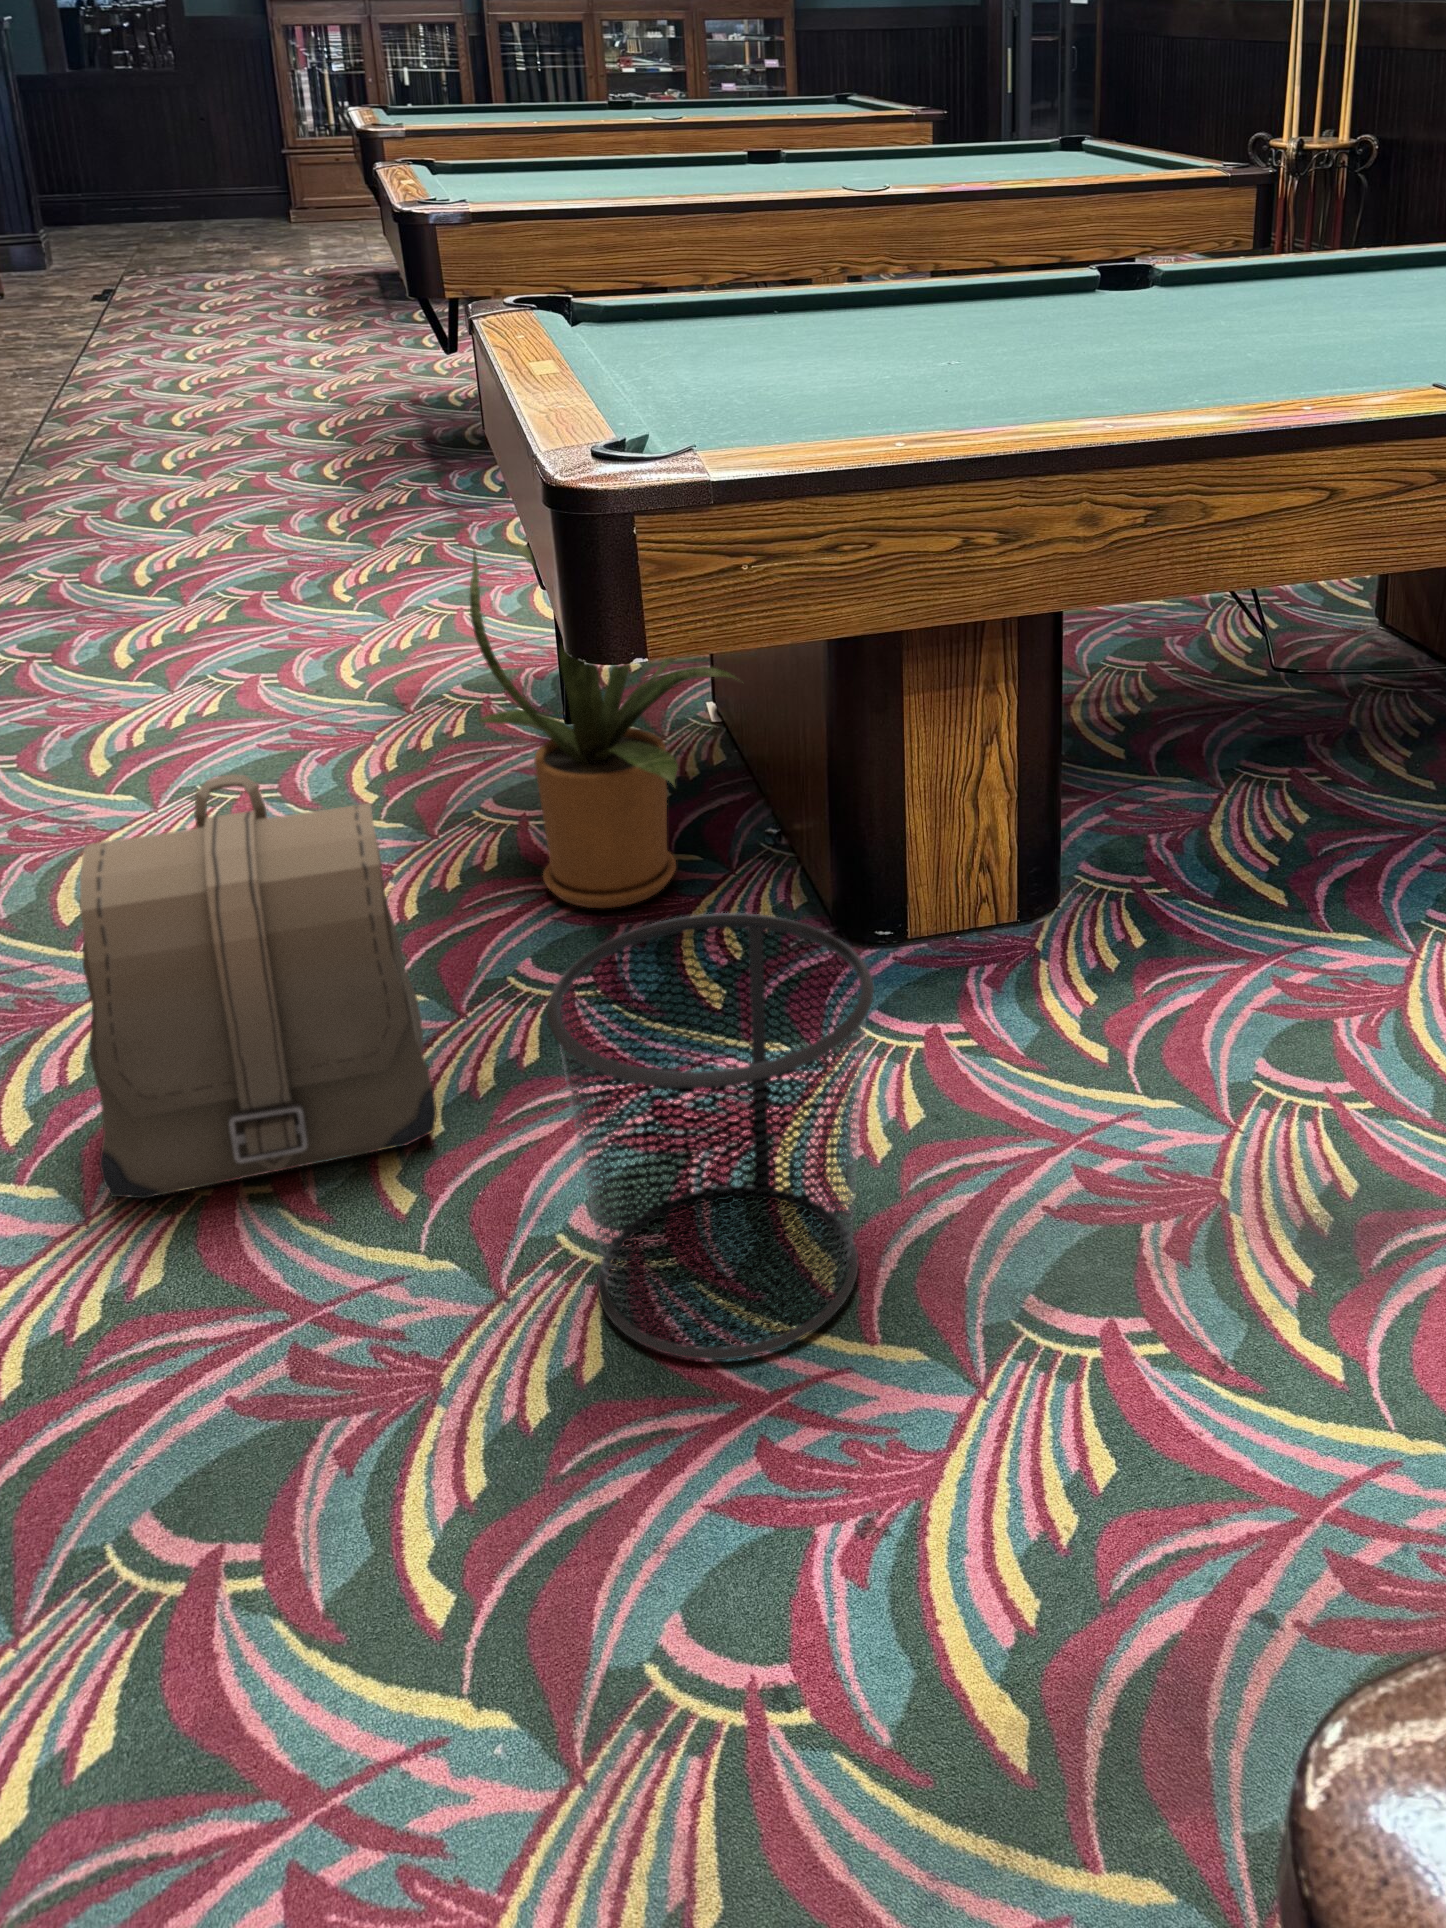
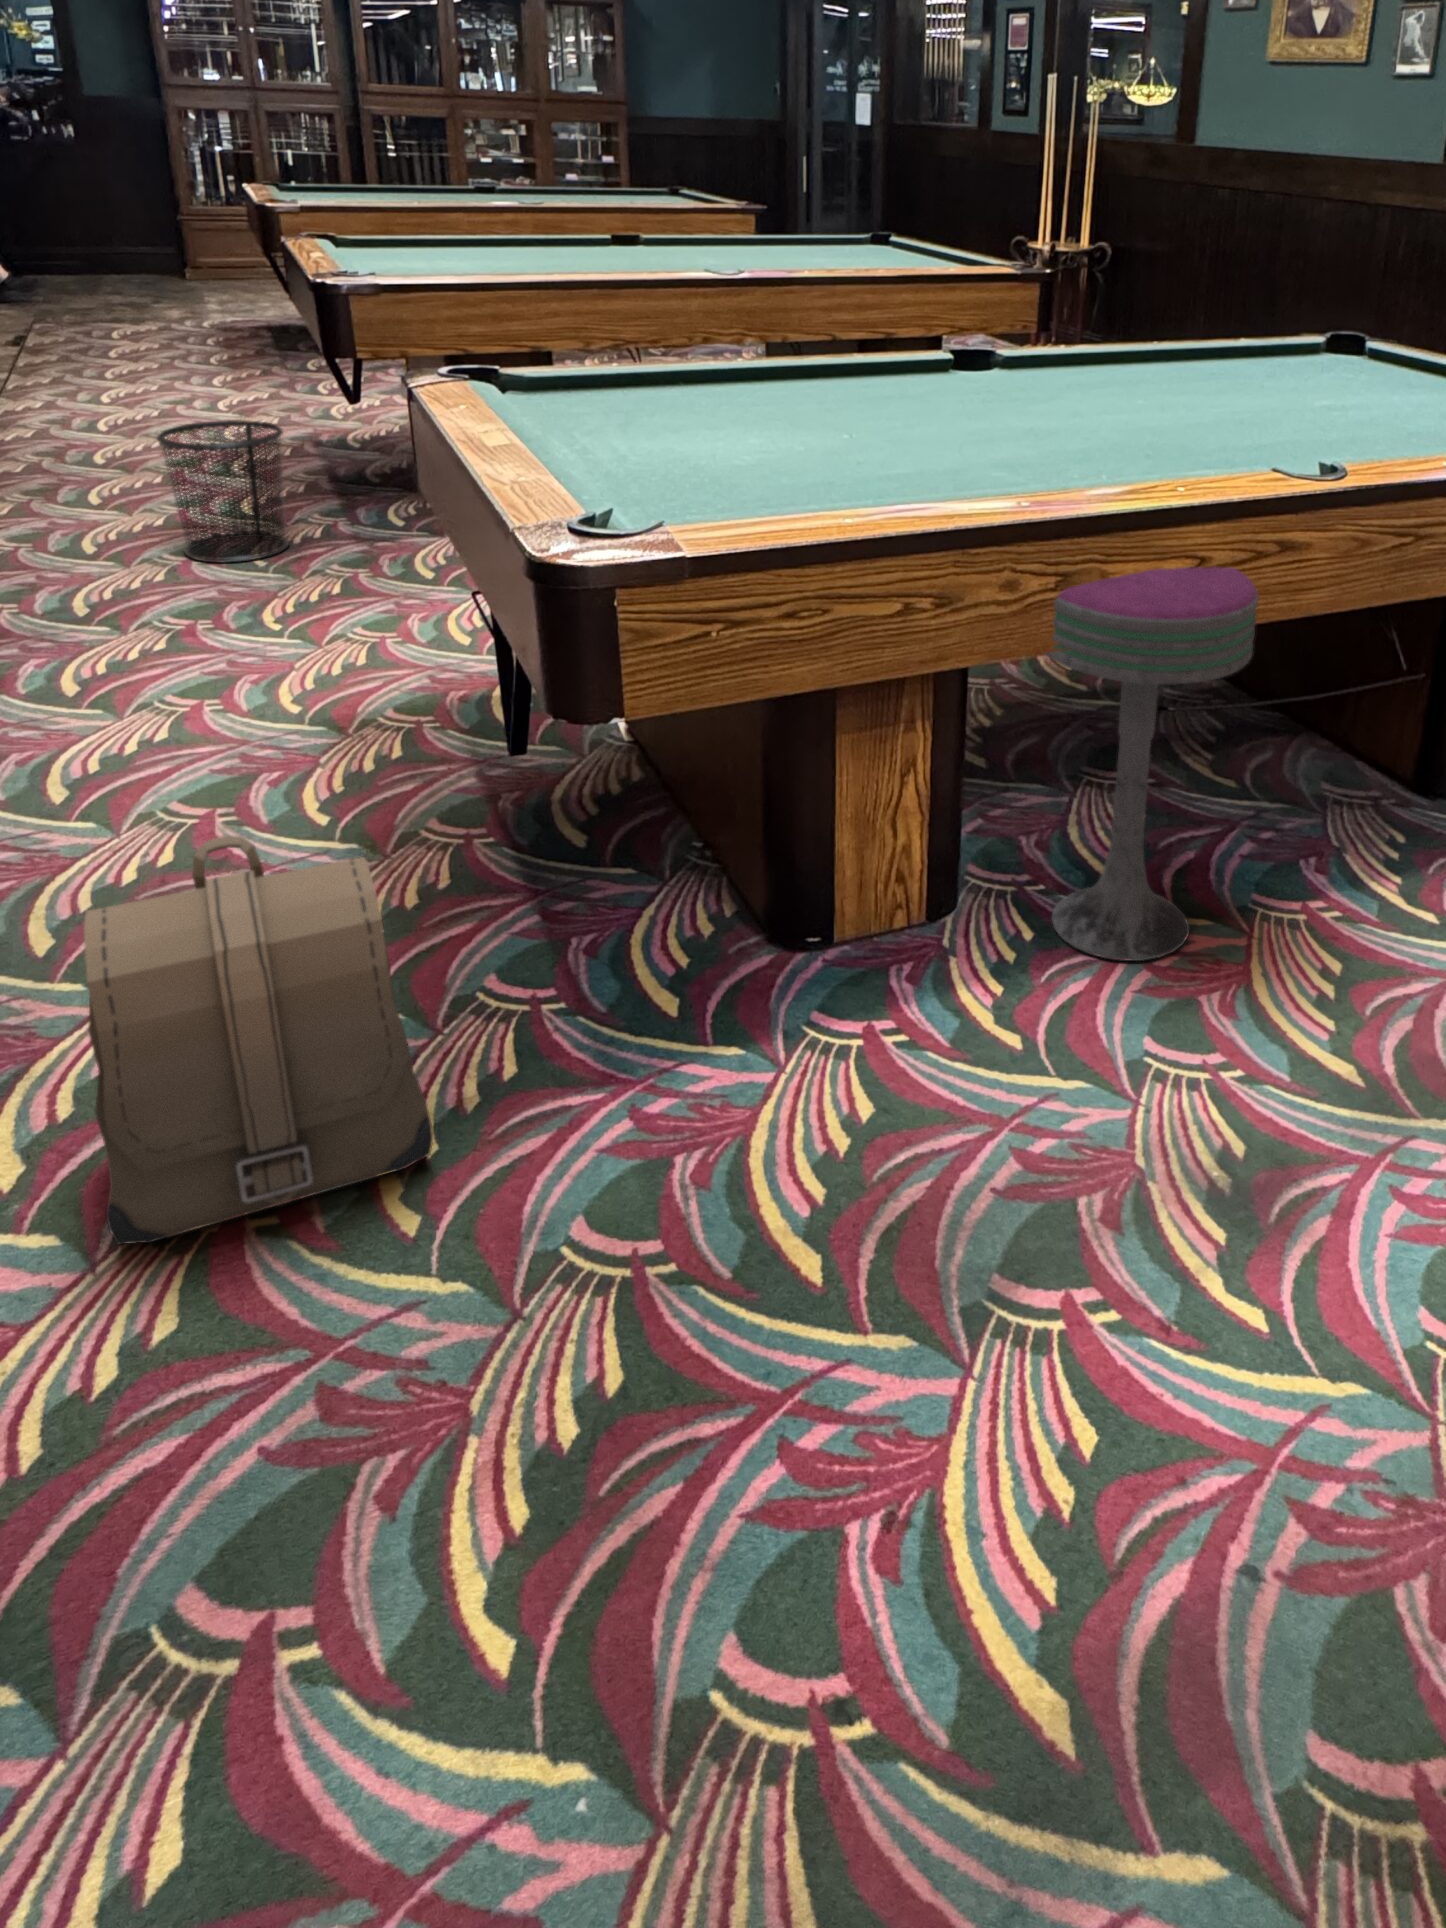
bar stool: none [1144,483,1410,977] -> present [1046,567,1259,961]
house plant: present [470,542,737,908] -> none [431,593,705,922]
waste bin: present [547,913,874,1360] -> present [157,420,289,563]

